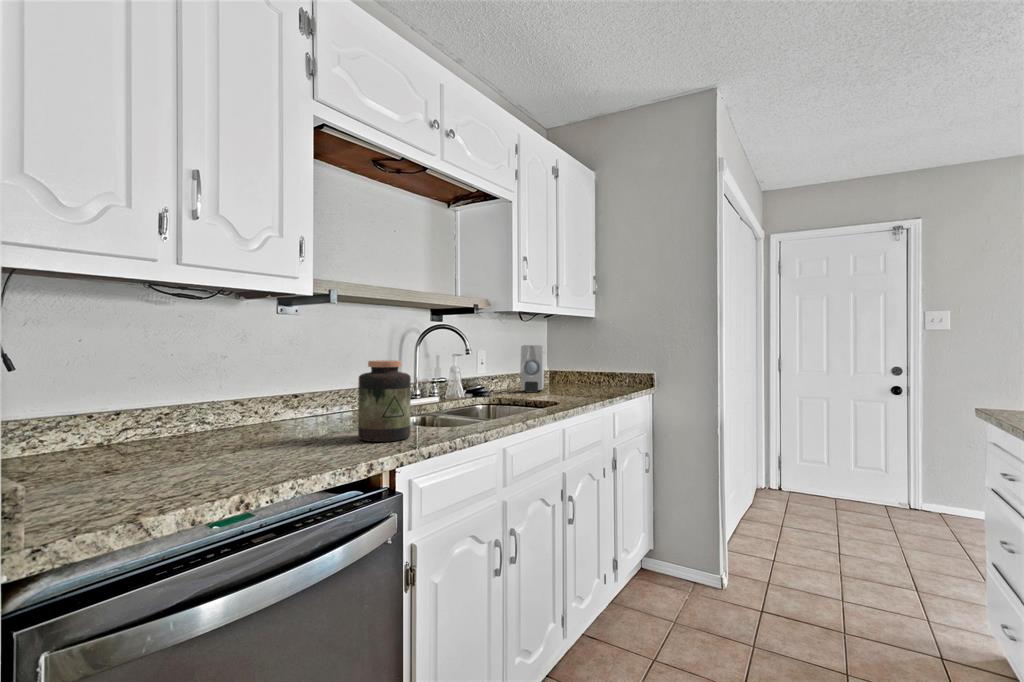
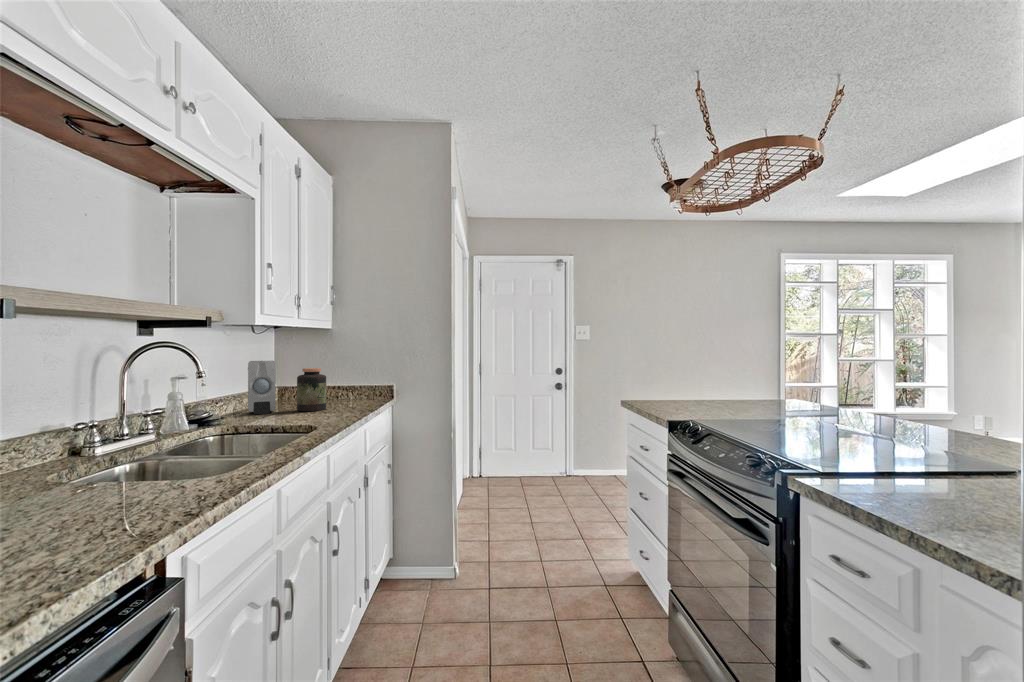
jar: present [358,360,411,442] -> present [297,368,326,411]

